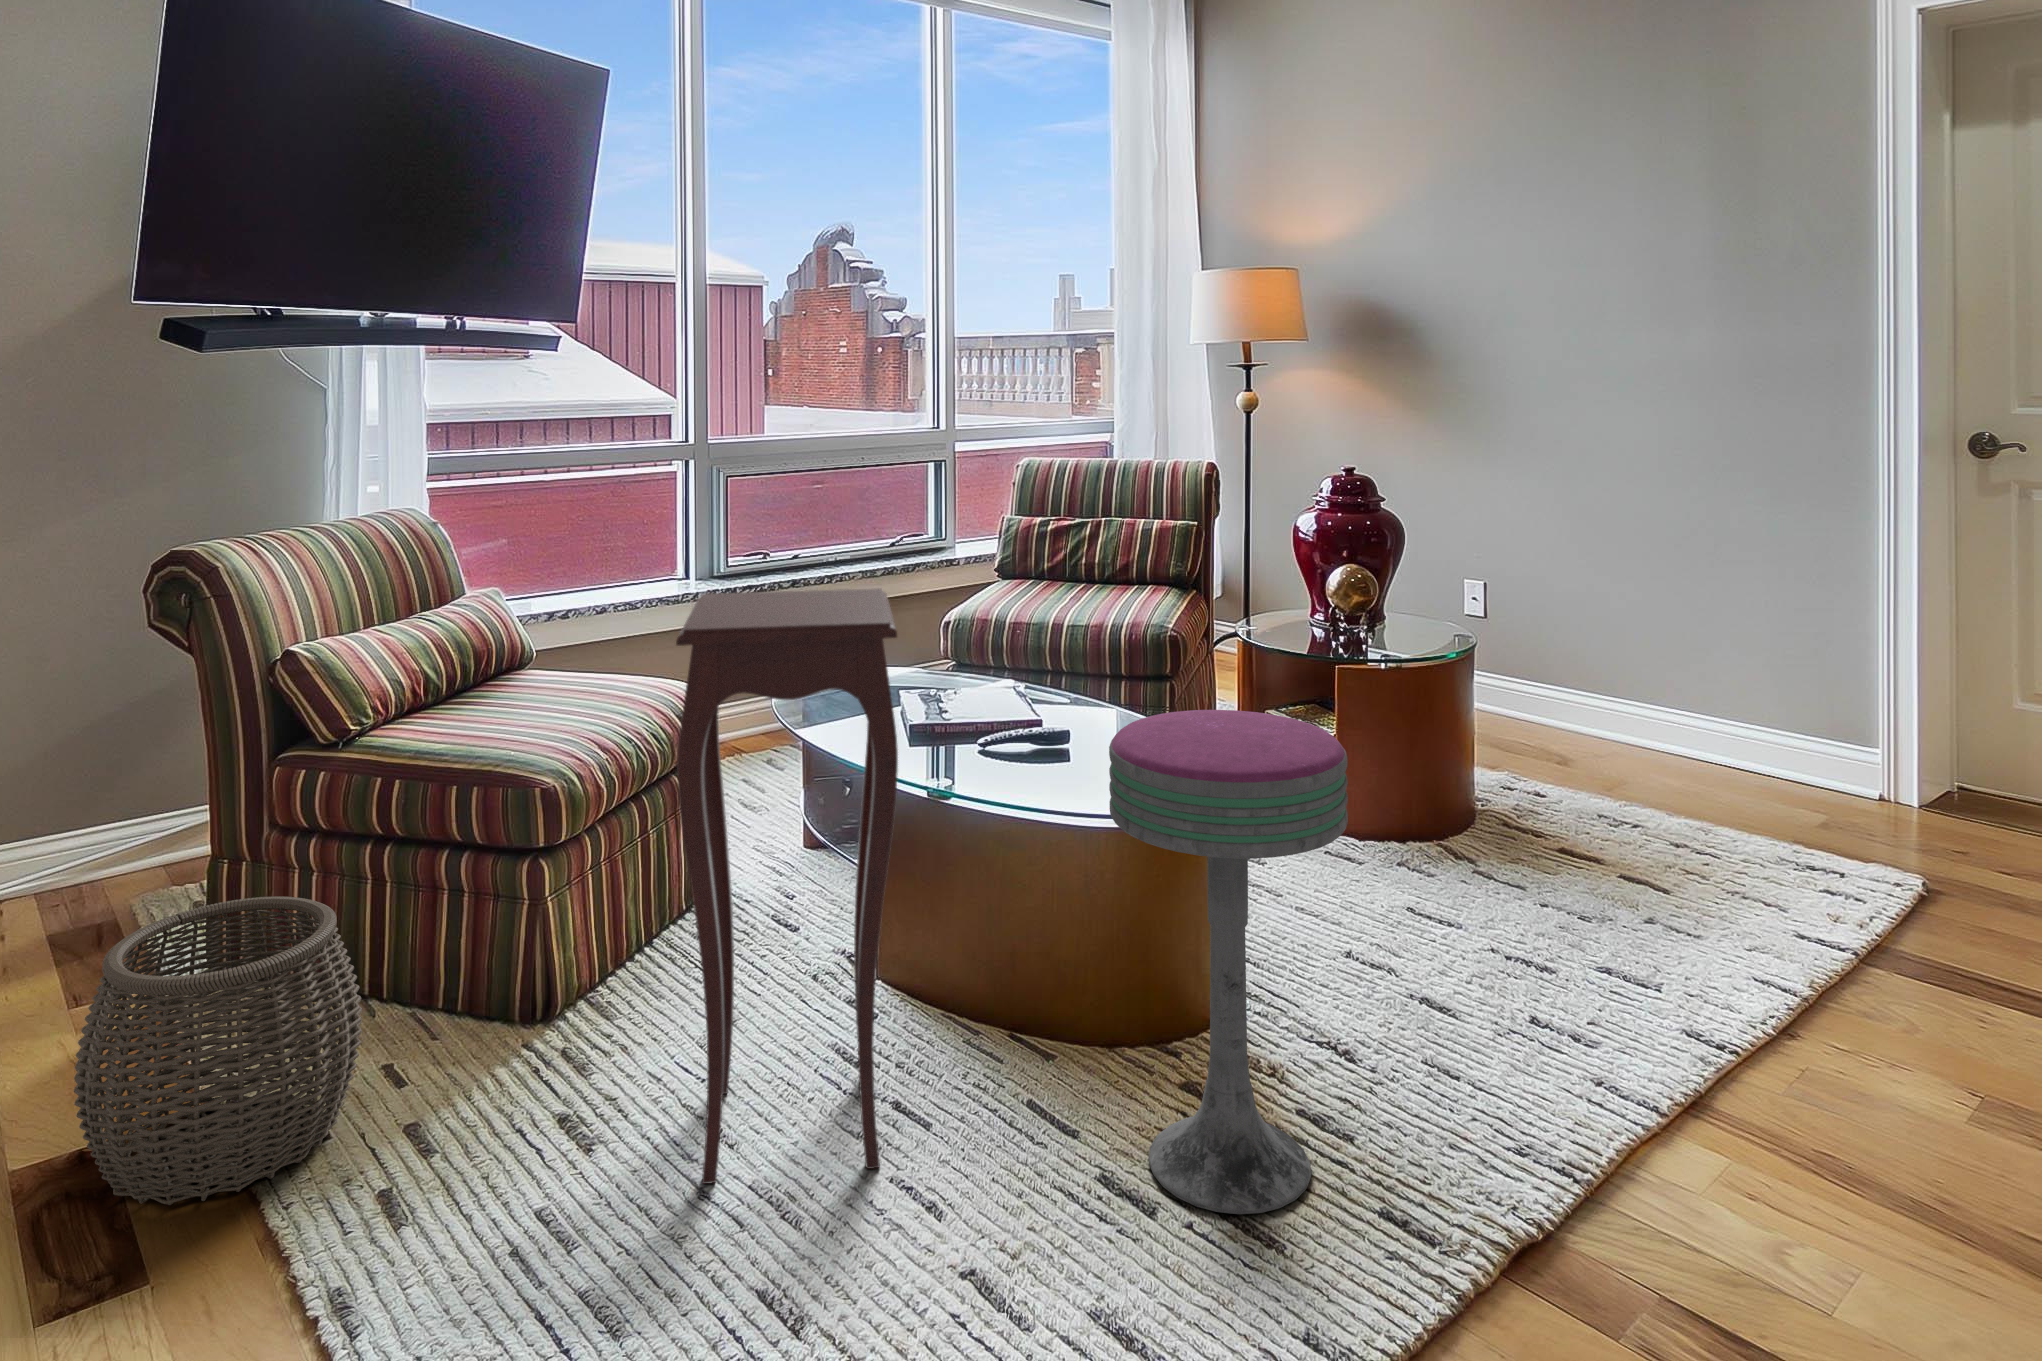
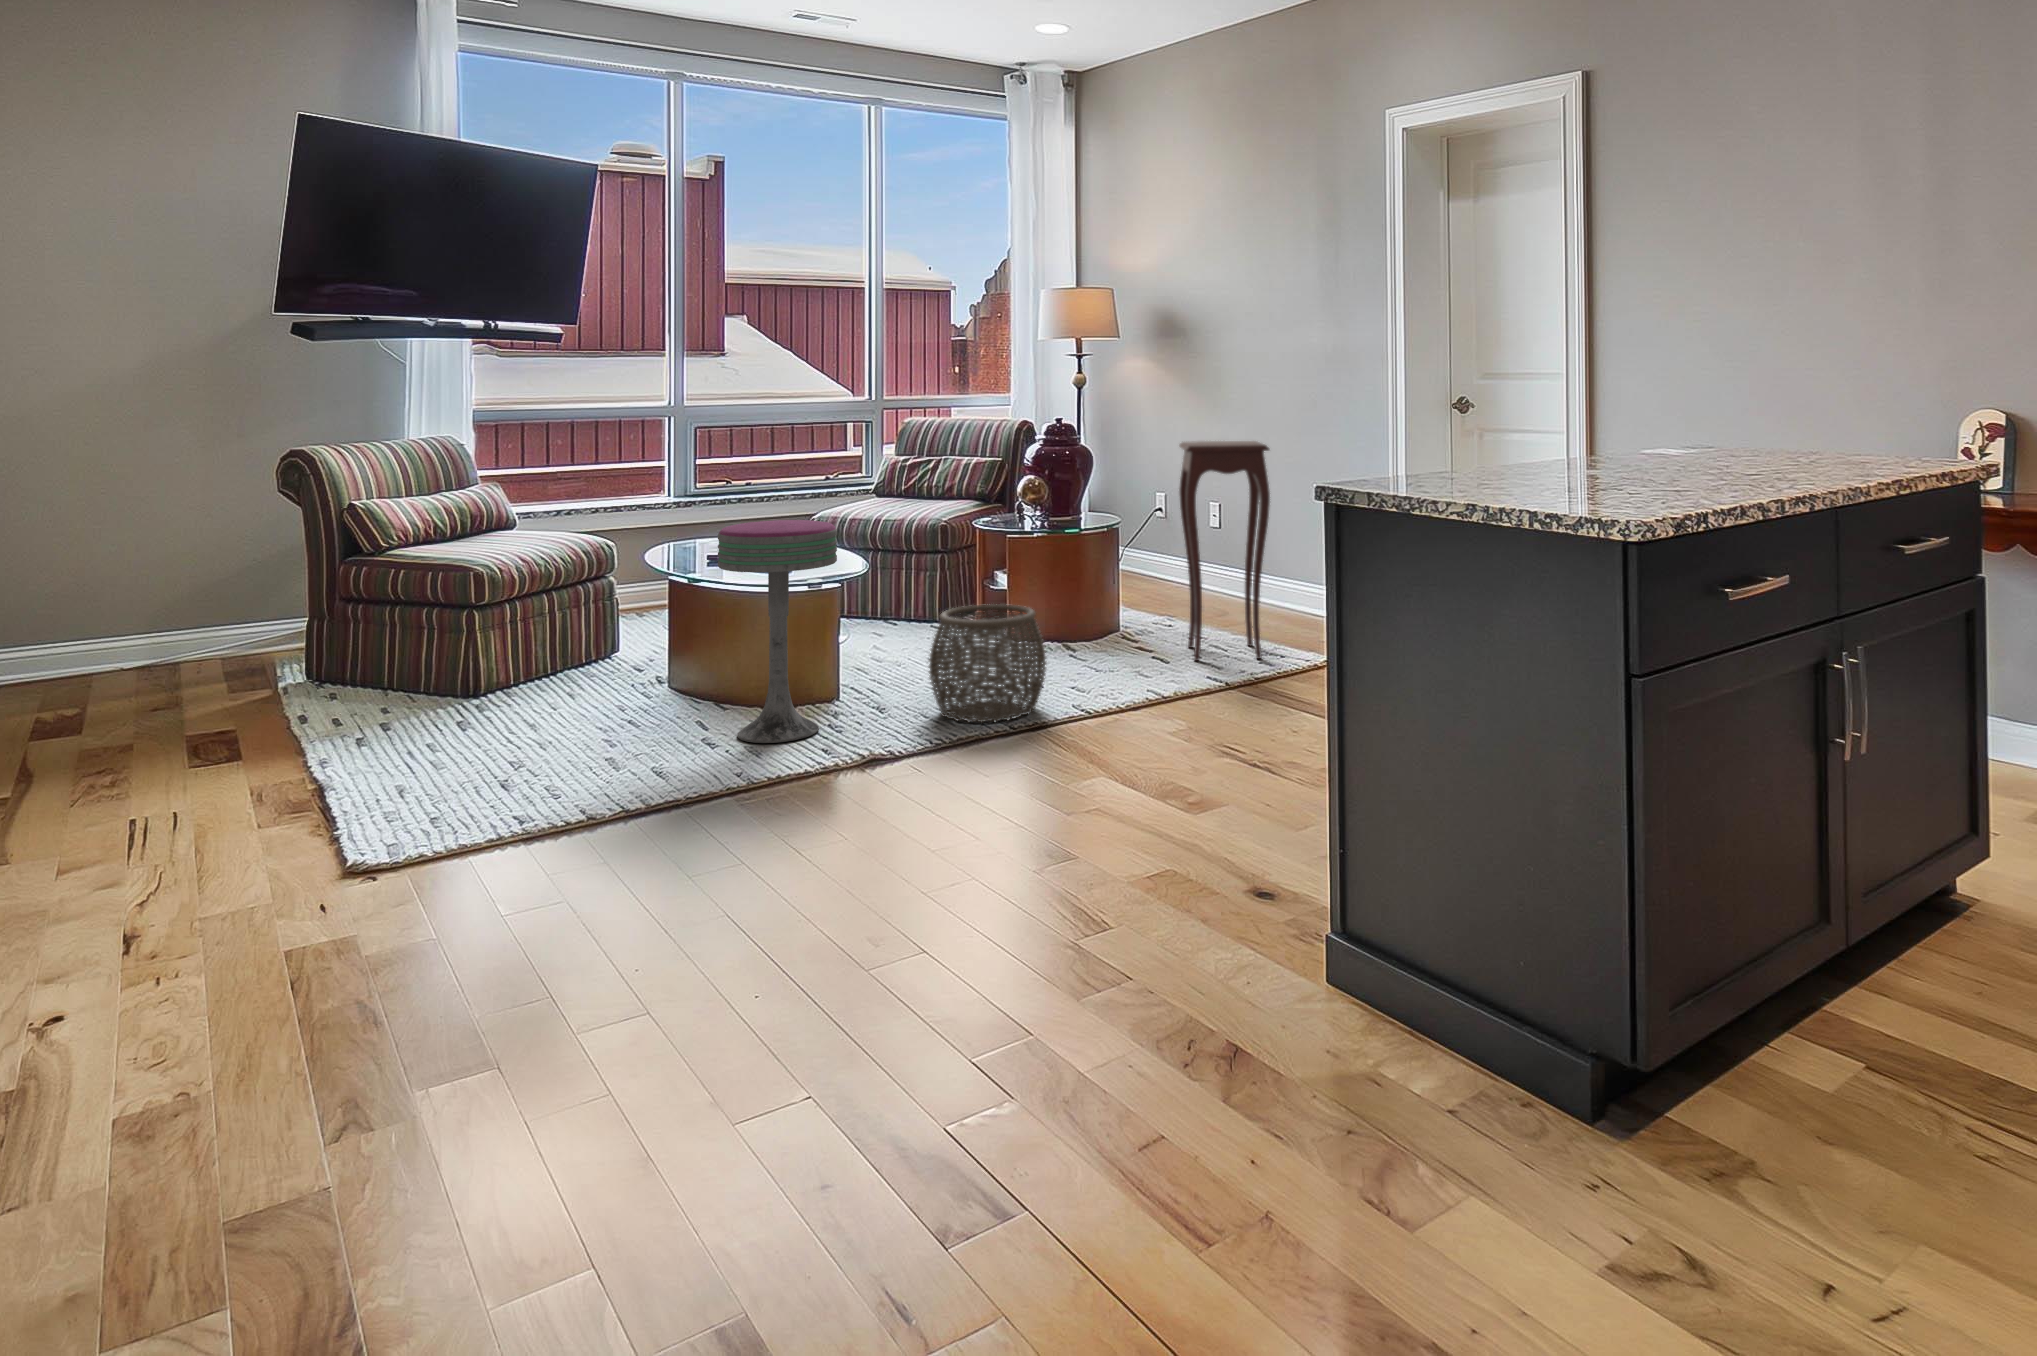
side table: present [676,588,898,1184] -> present [1179,441,1270,661]
woven basket: present [74,896,362,1205] -> present [929,604,1047,722]

